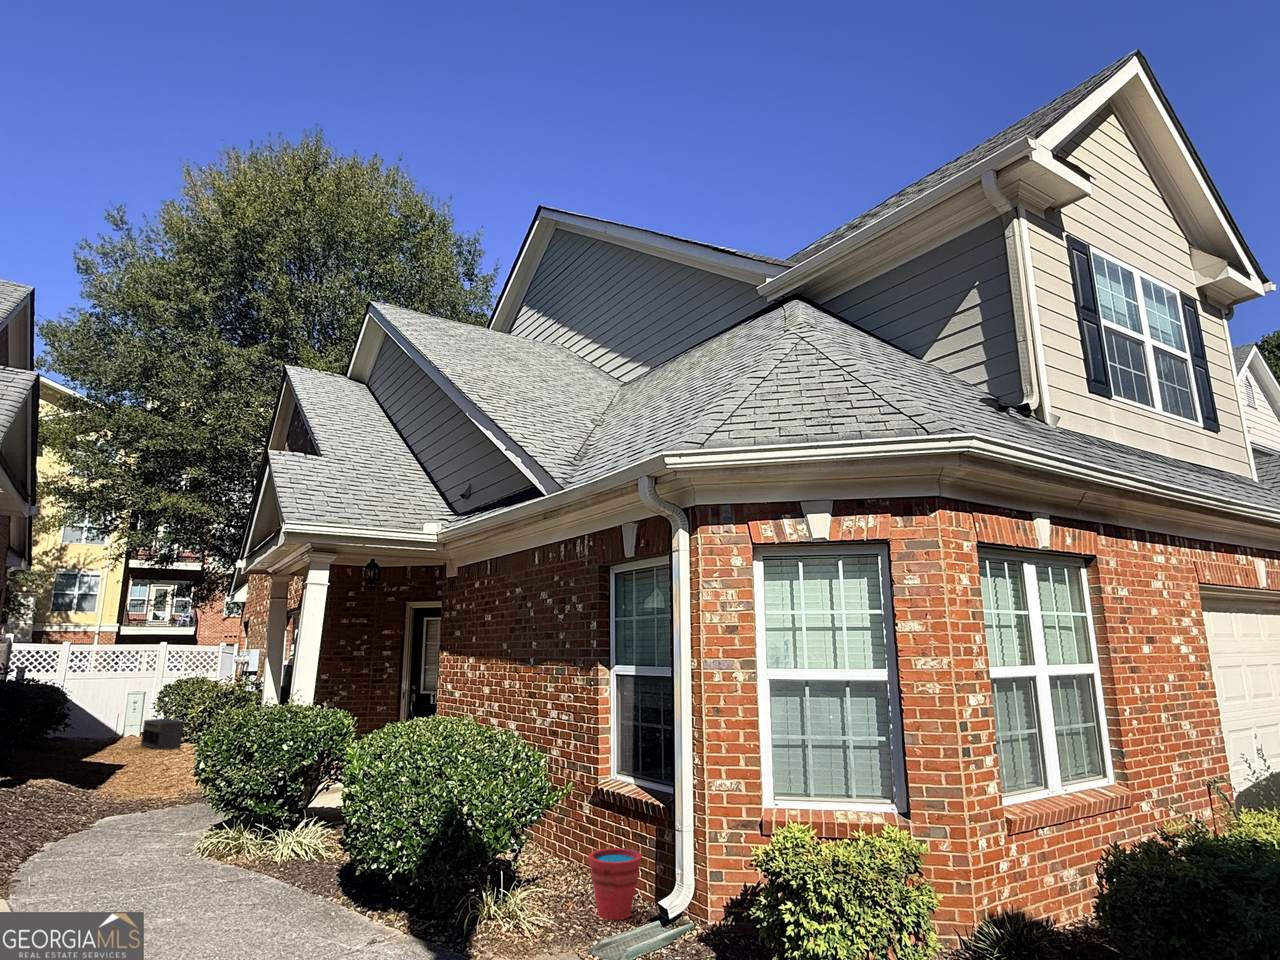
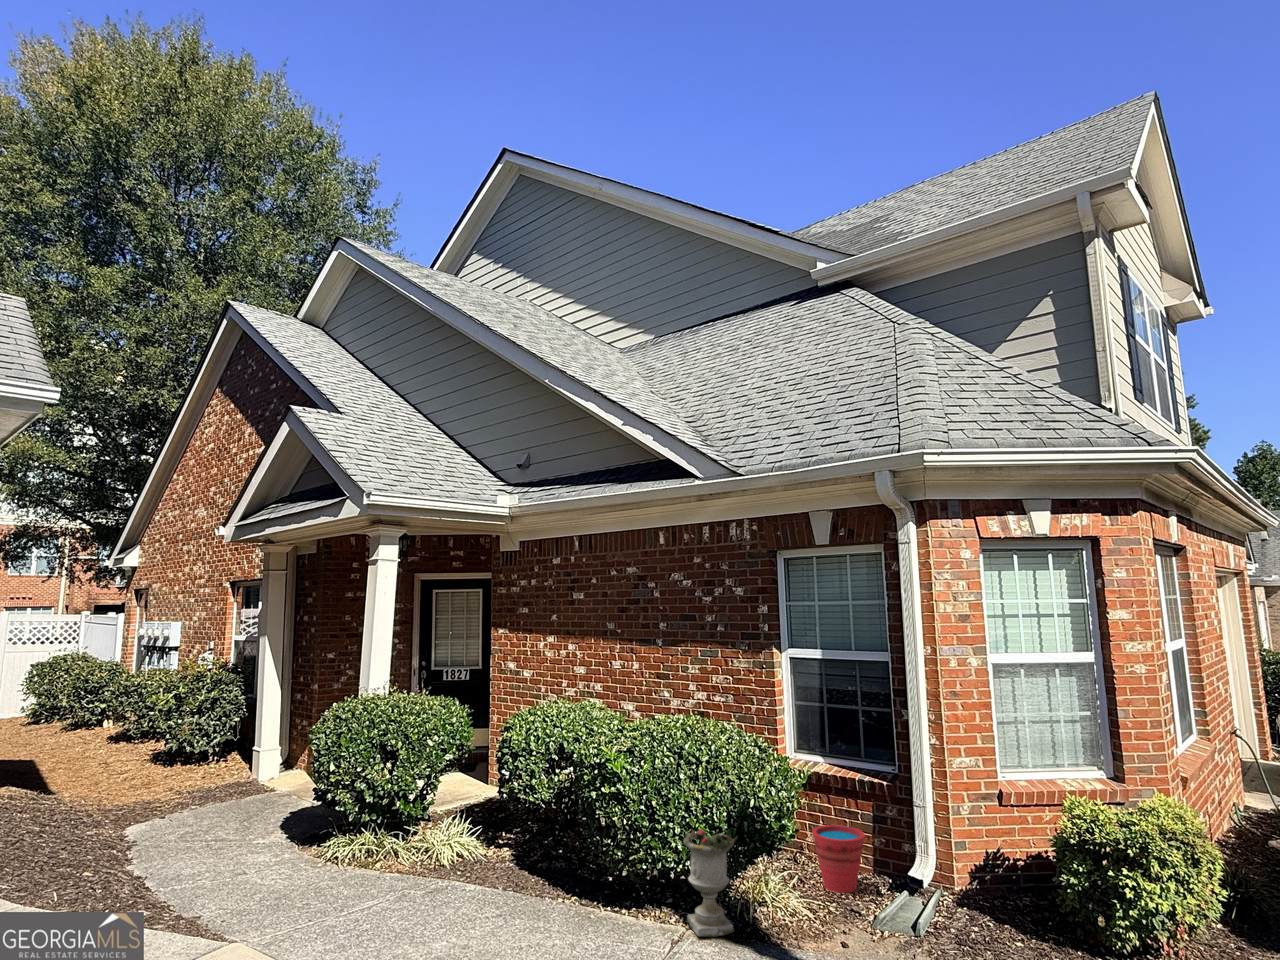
bench: present [141,719,184,750] -> none [11,704,73,743]
planter: none [395,831,451,942] -> present [684,829,734,937]

